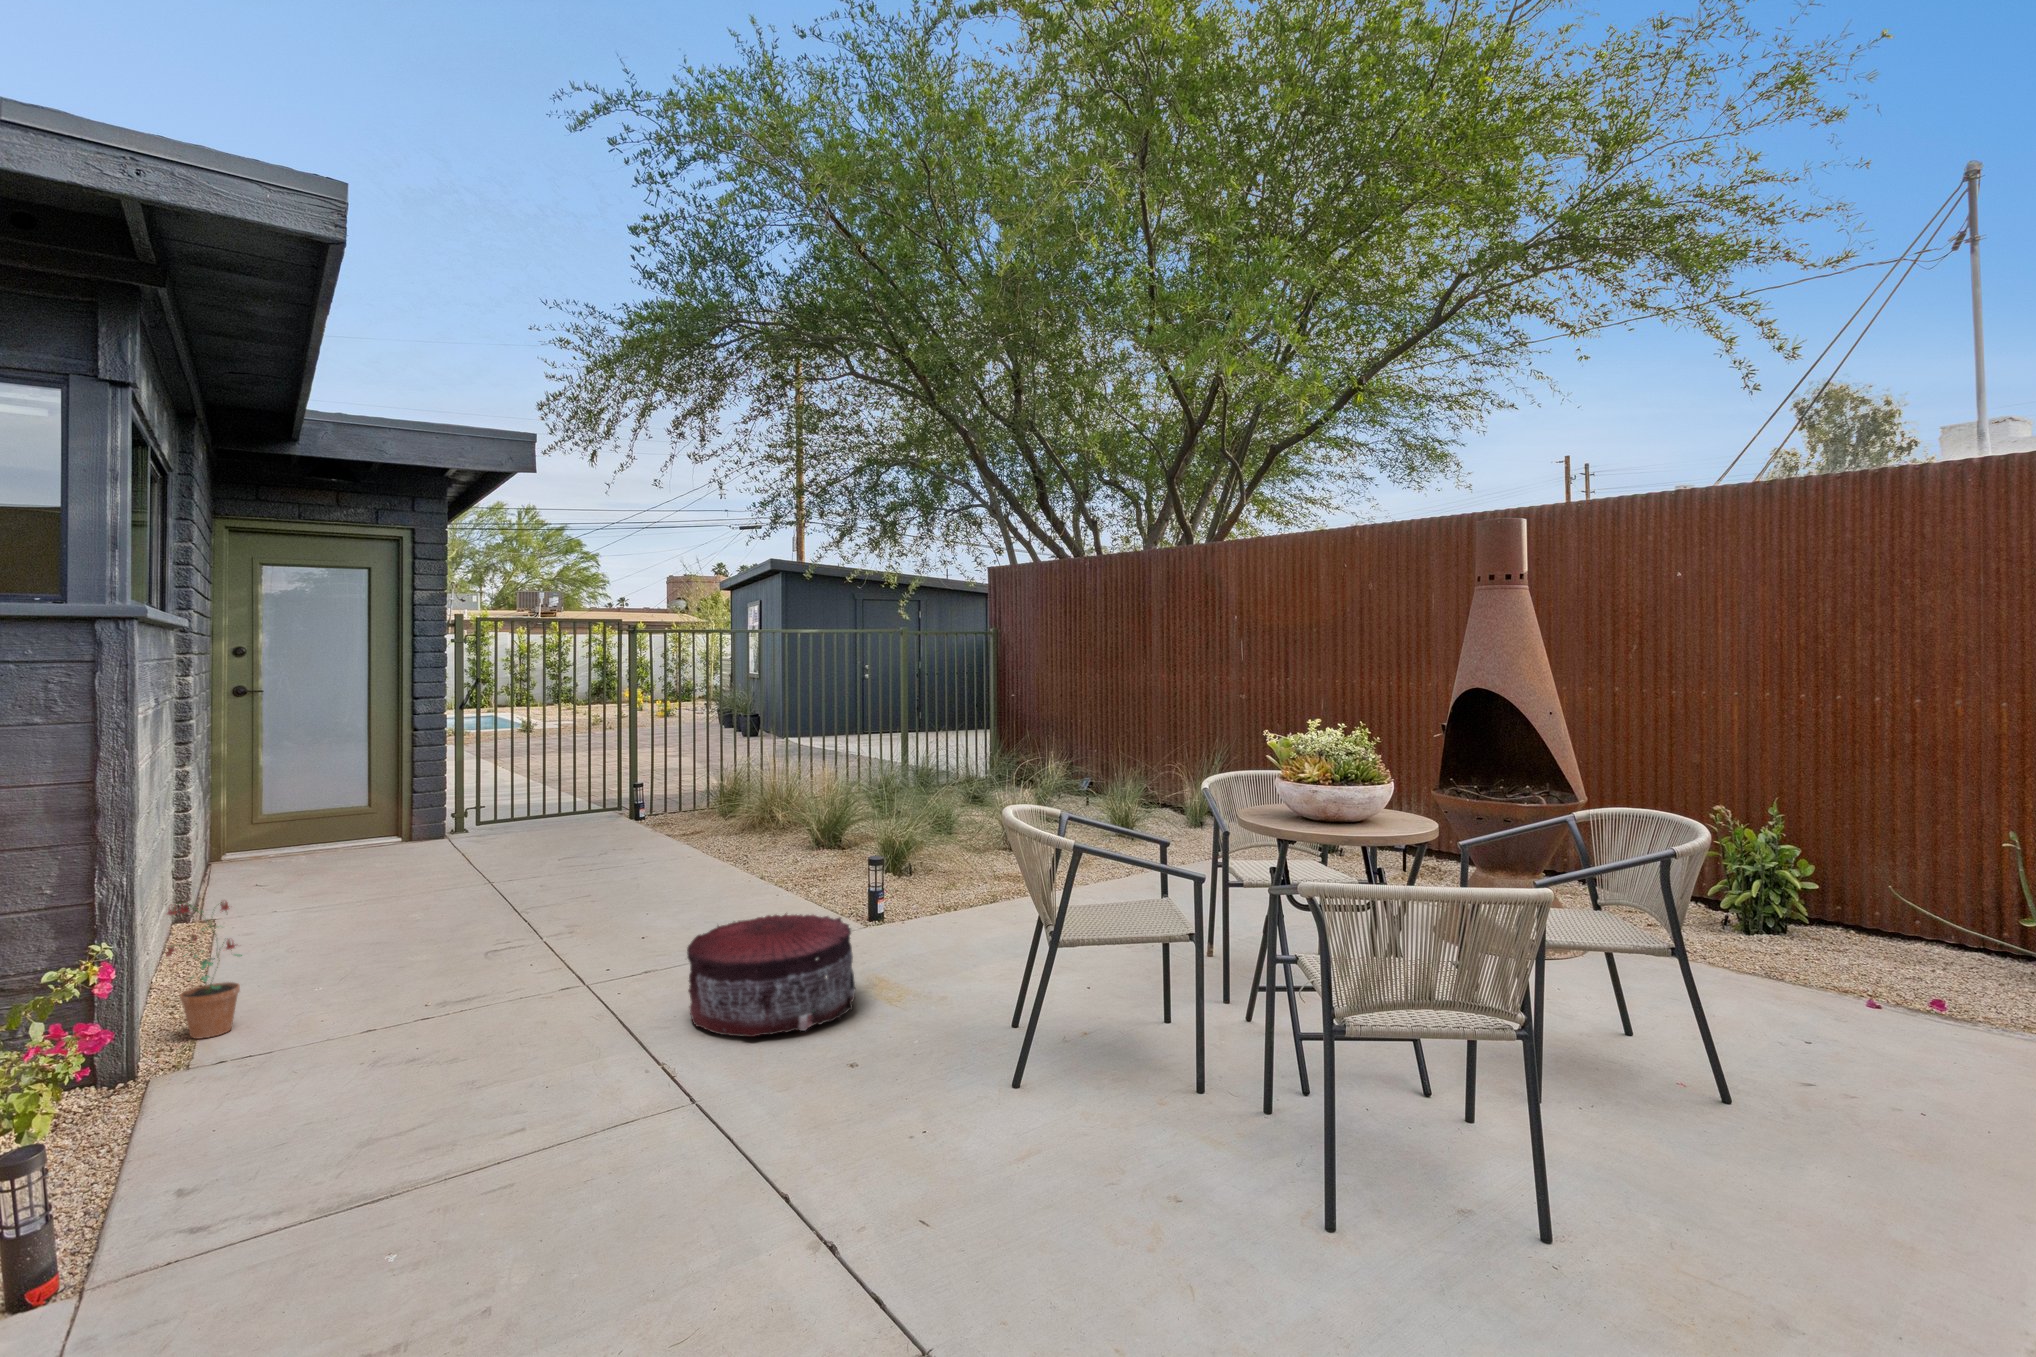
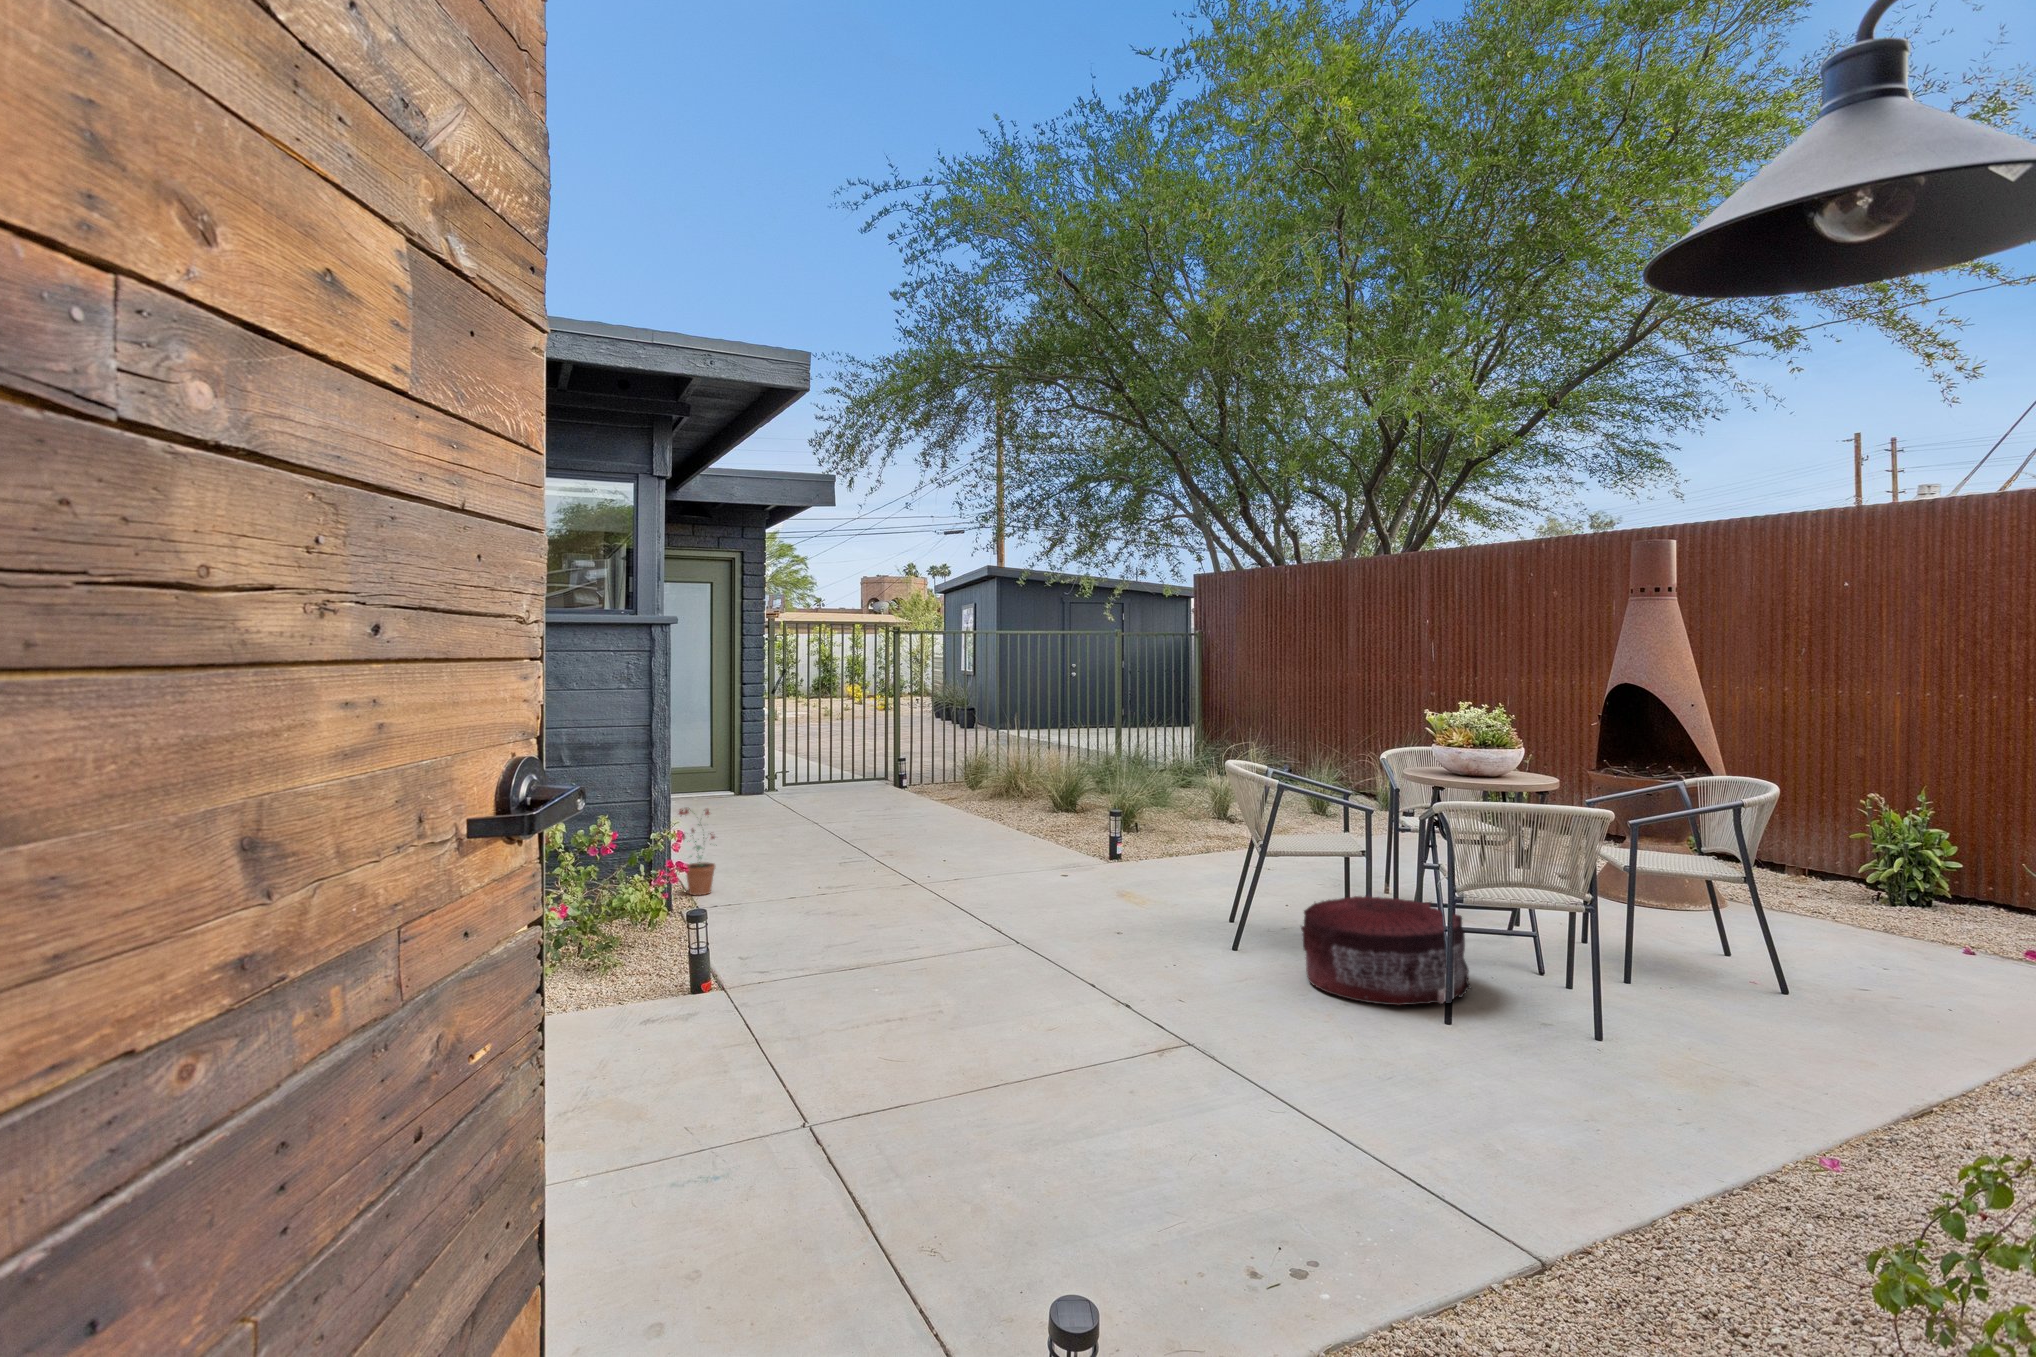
pouf: present [687,913,855,1037] -> present [1301,896,1471,1005]

